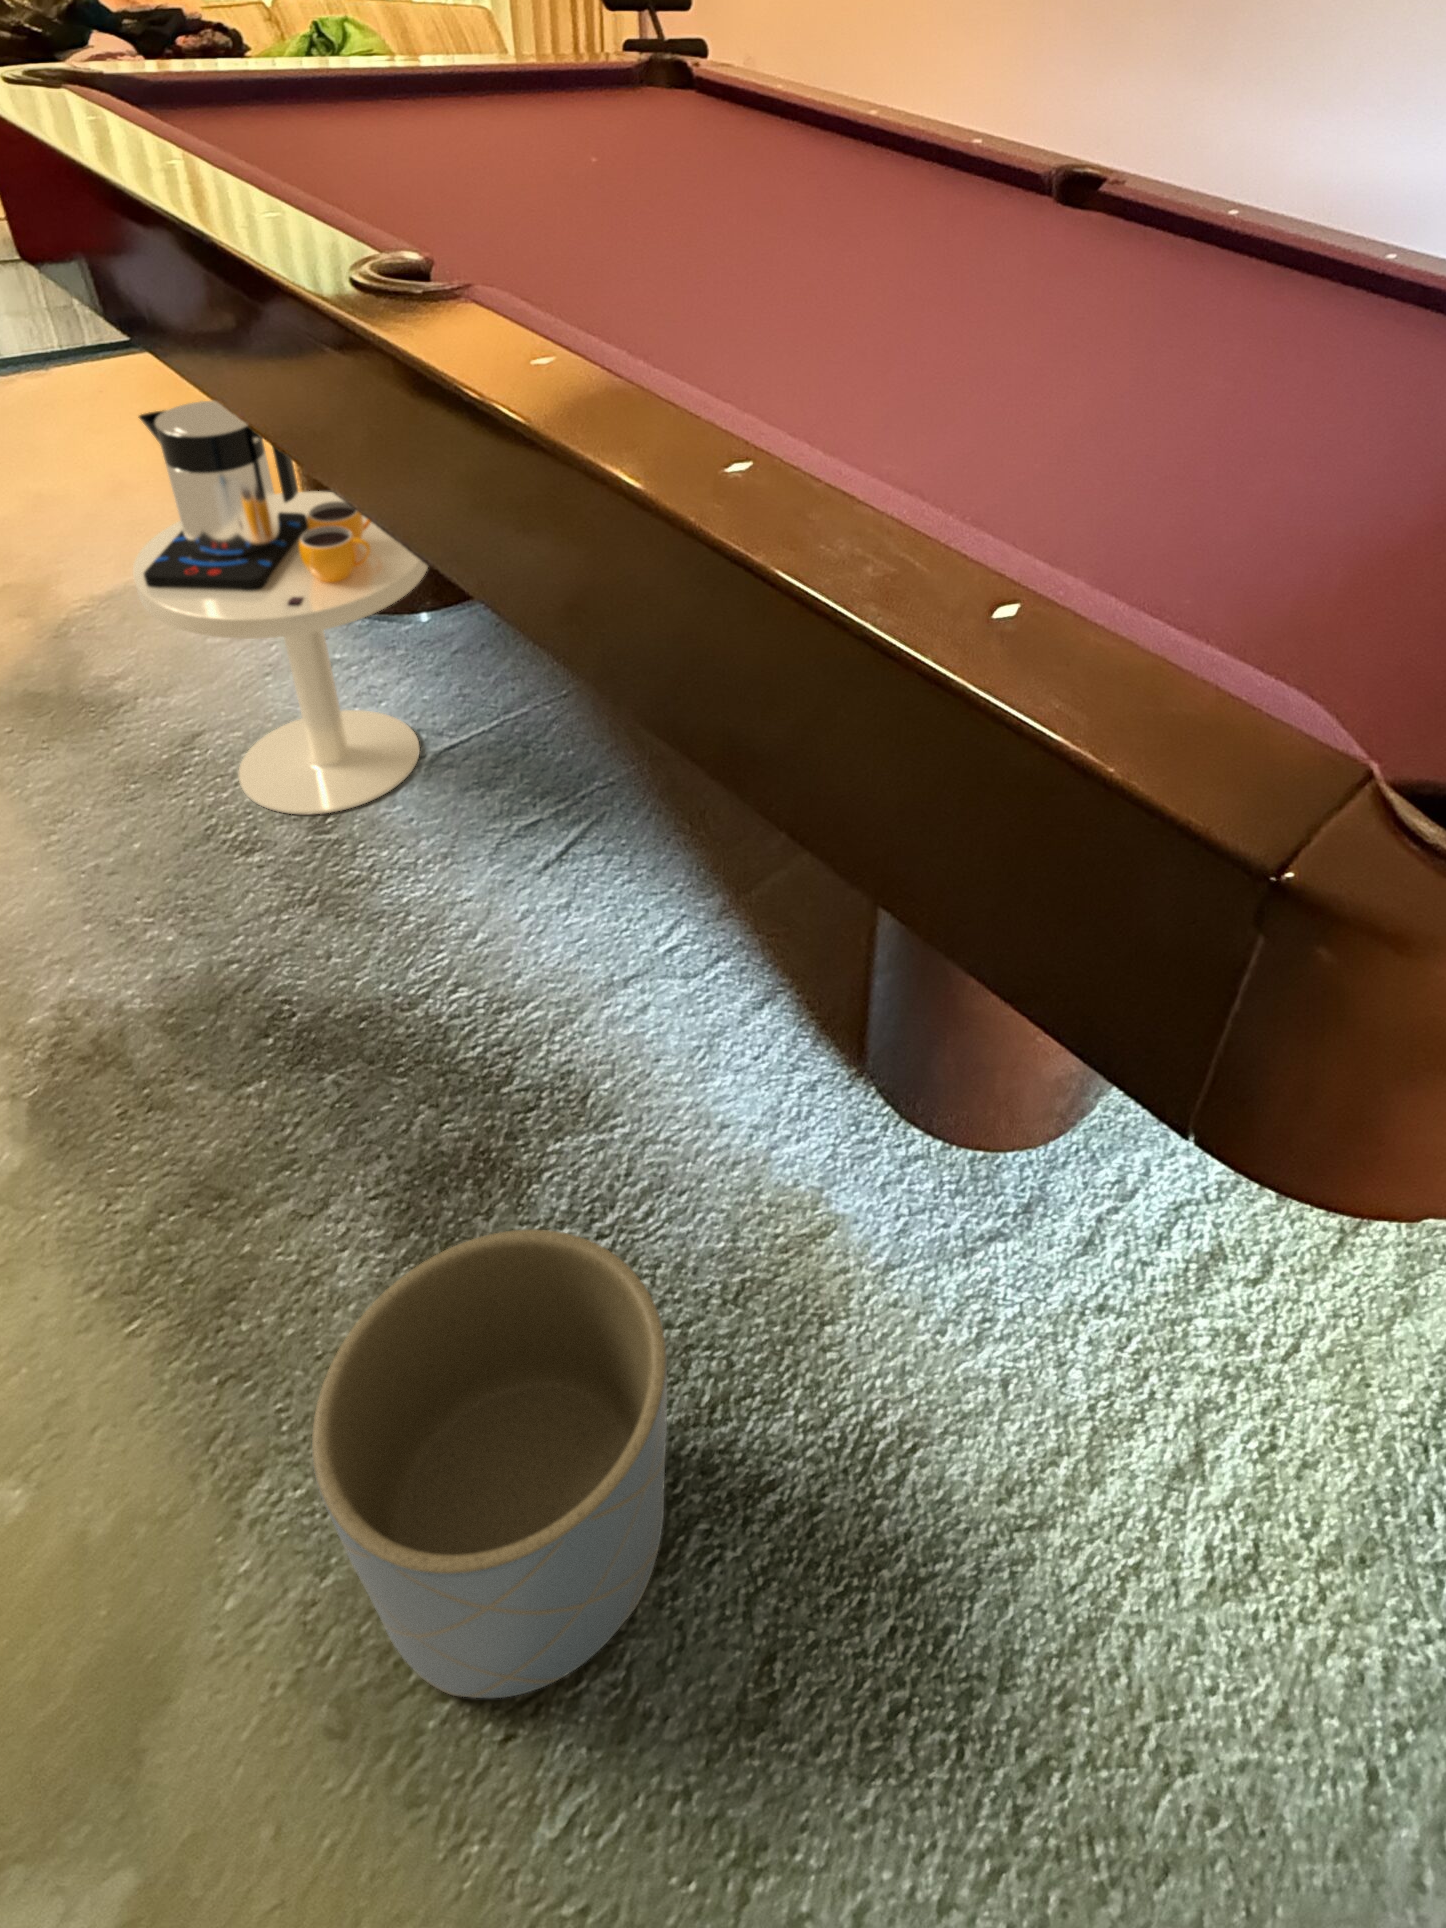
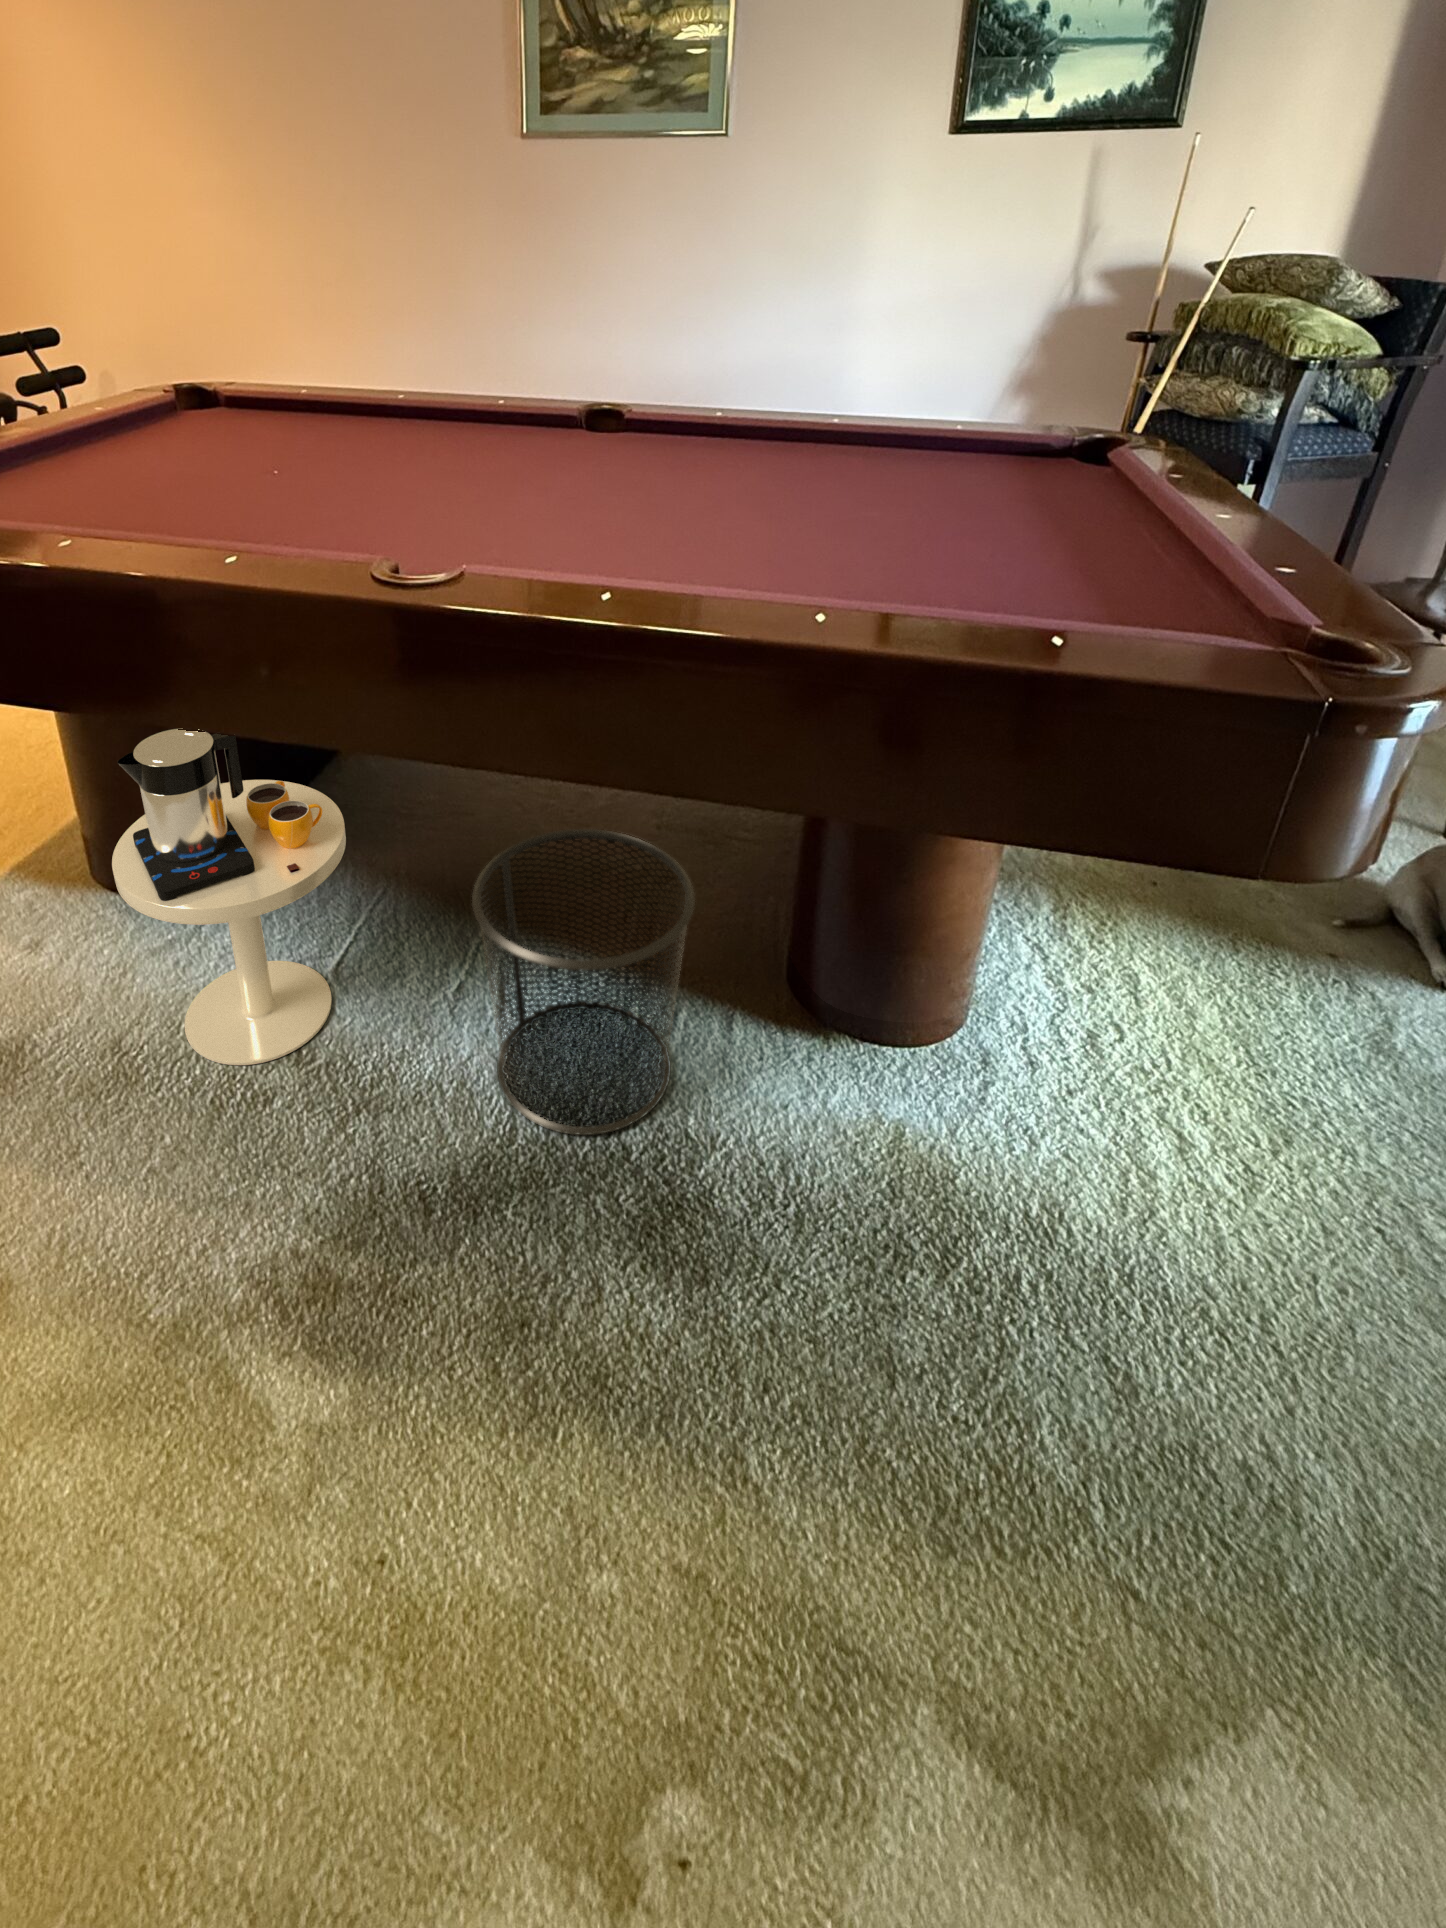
waste bin: none [378,666,689,1054] -> present [472,829,695,1135]
planter: present [312,1230,667,1698] -> none [837,1149,1084,1486]

